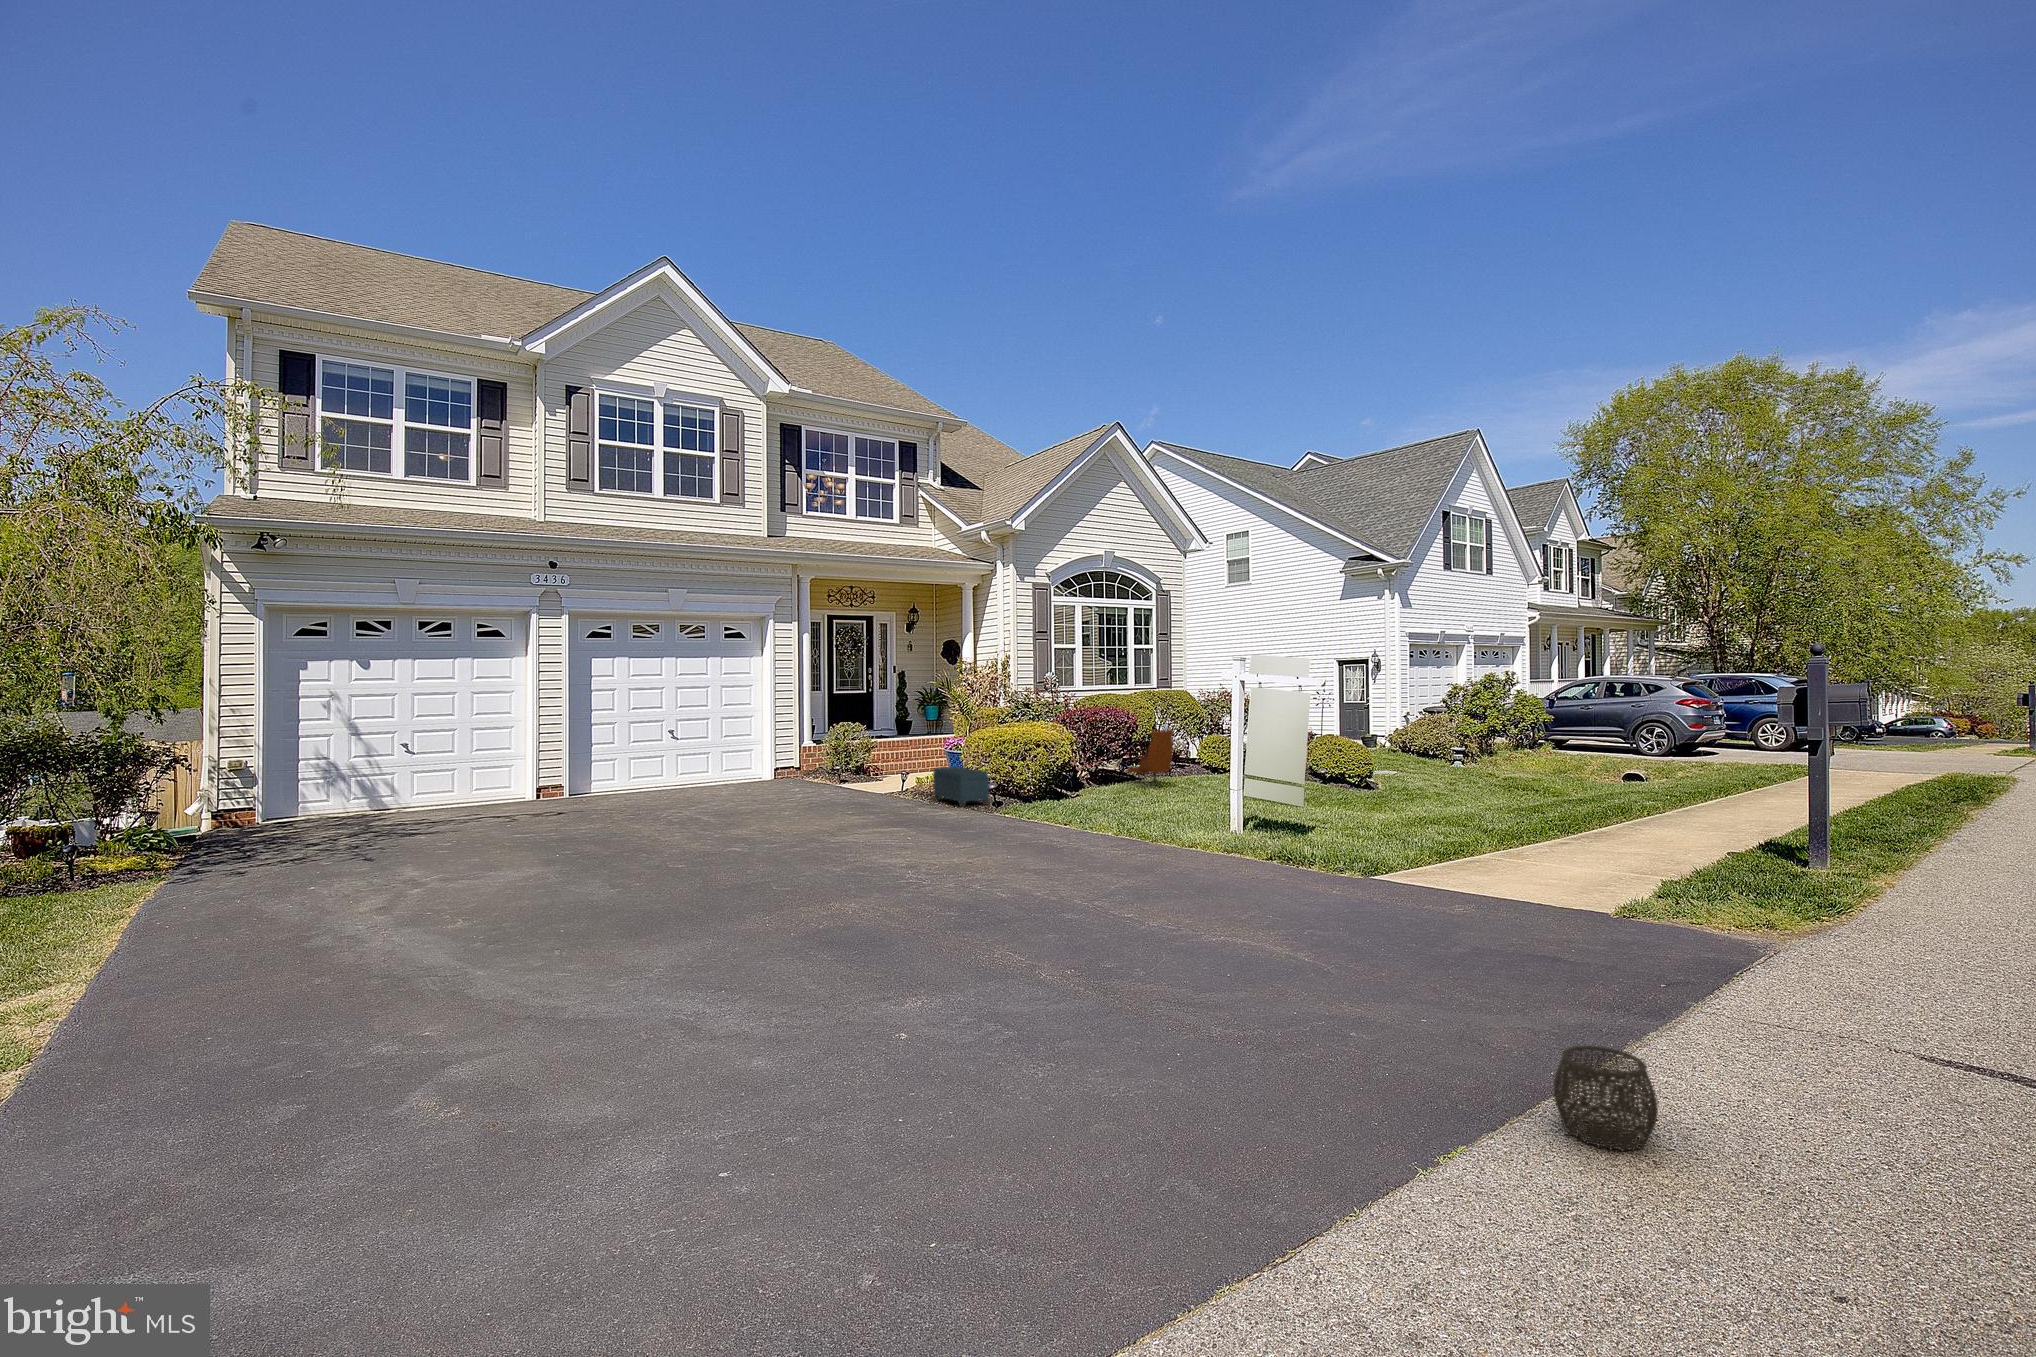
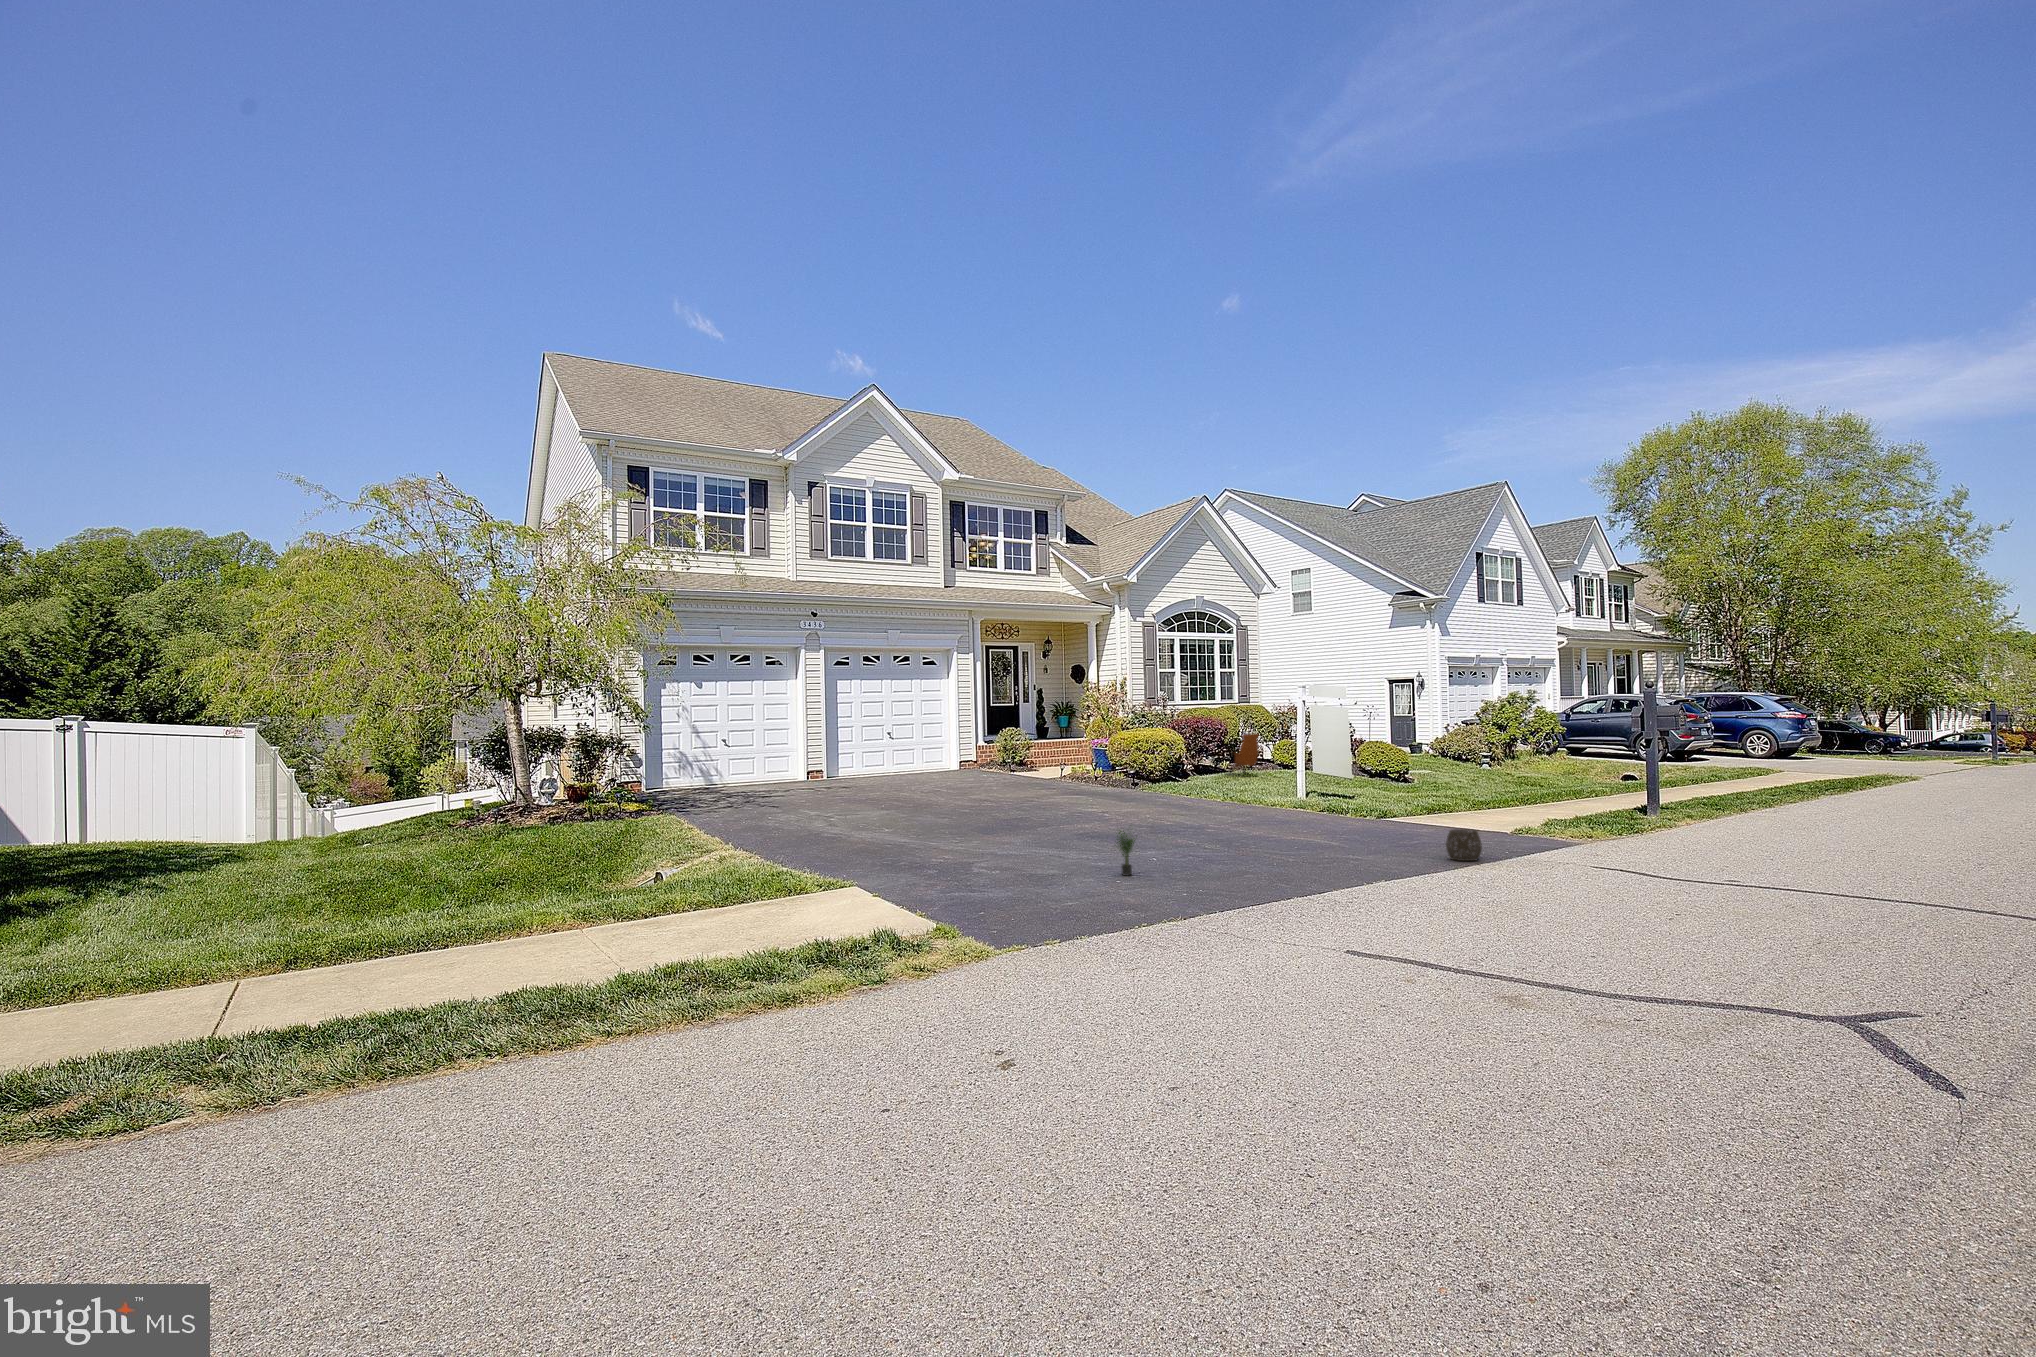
bench: present [933,767,989,807] -> none [1085,760,1129,786]
potted plant: none [552,1086,672,1264] -> present [1117,831,1135,876]

